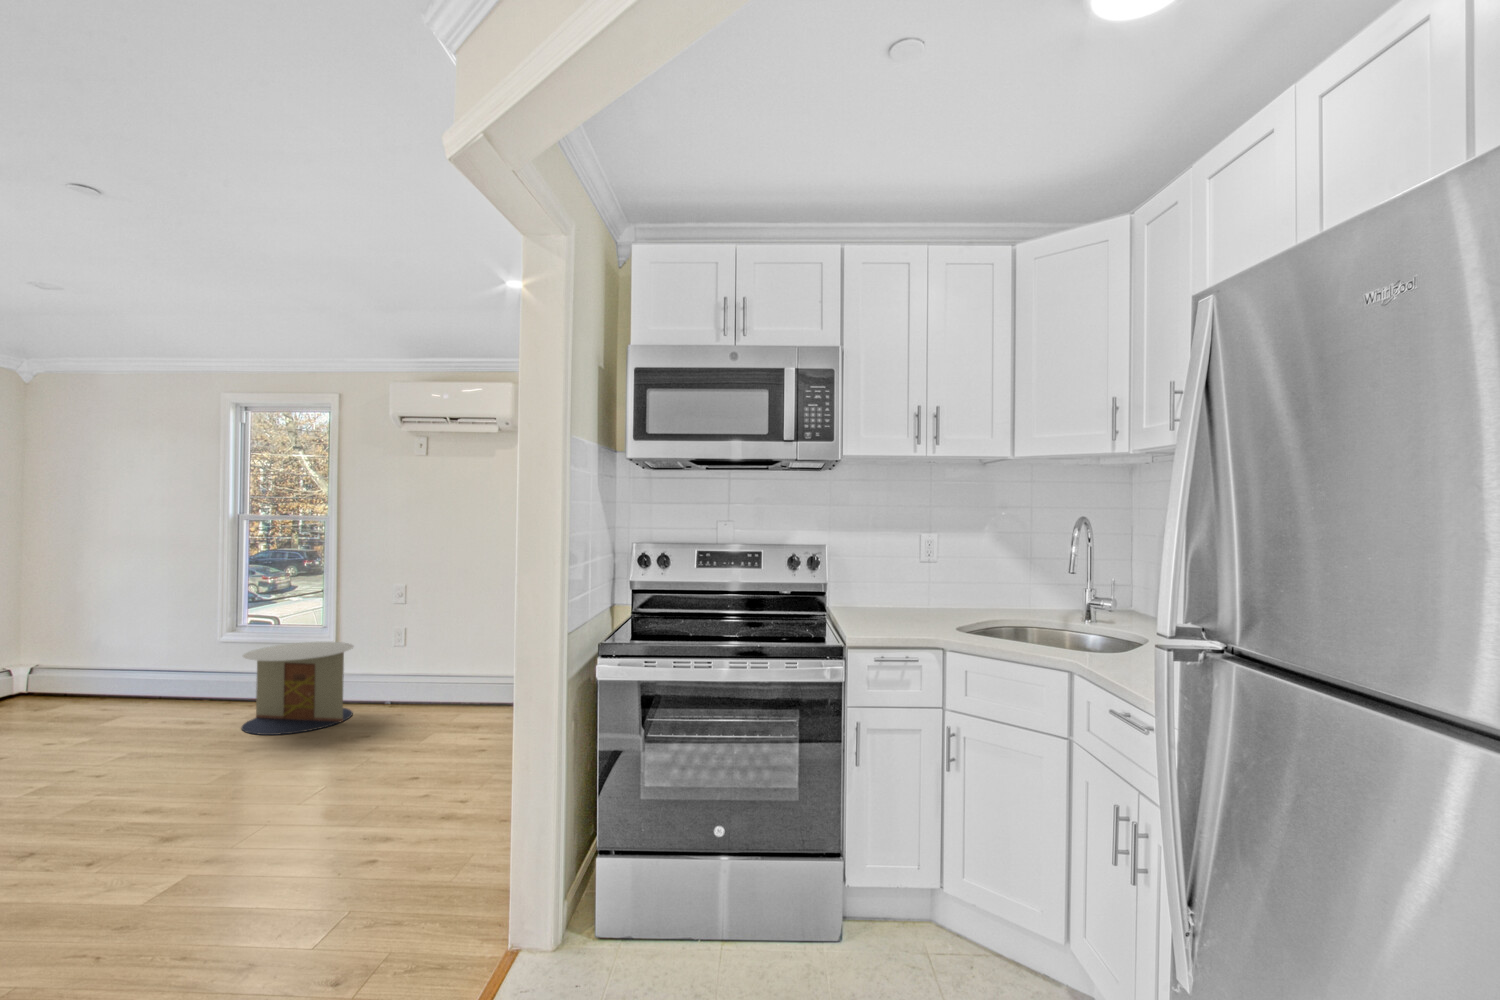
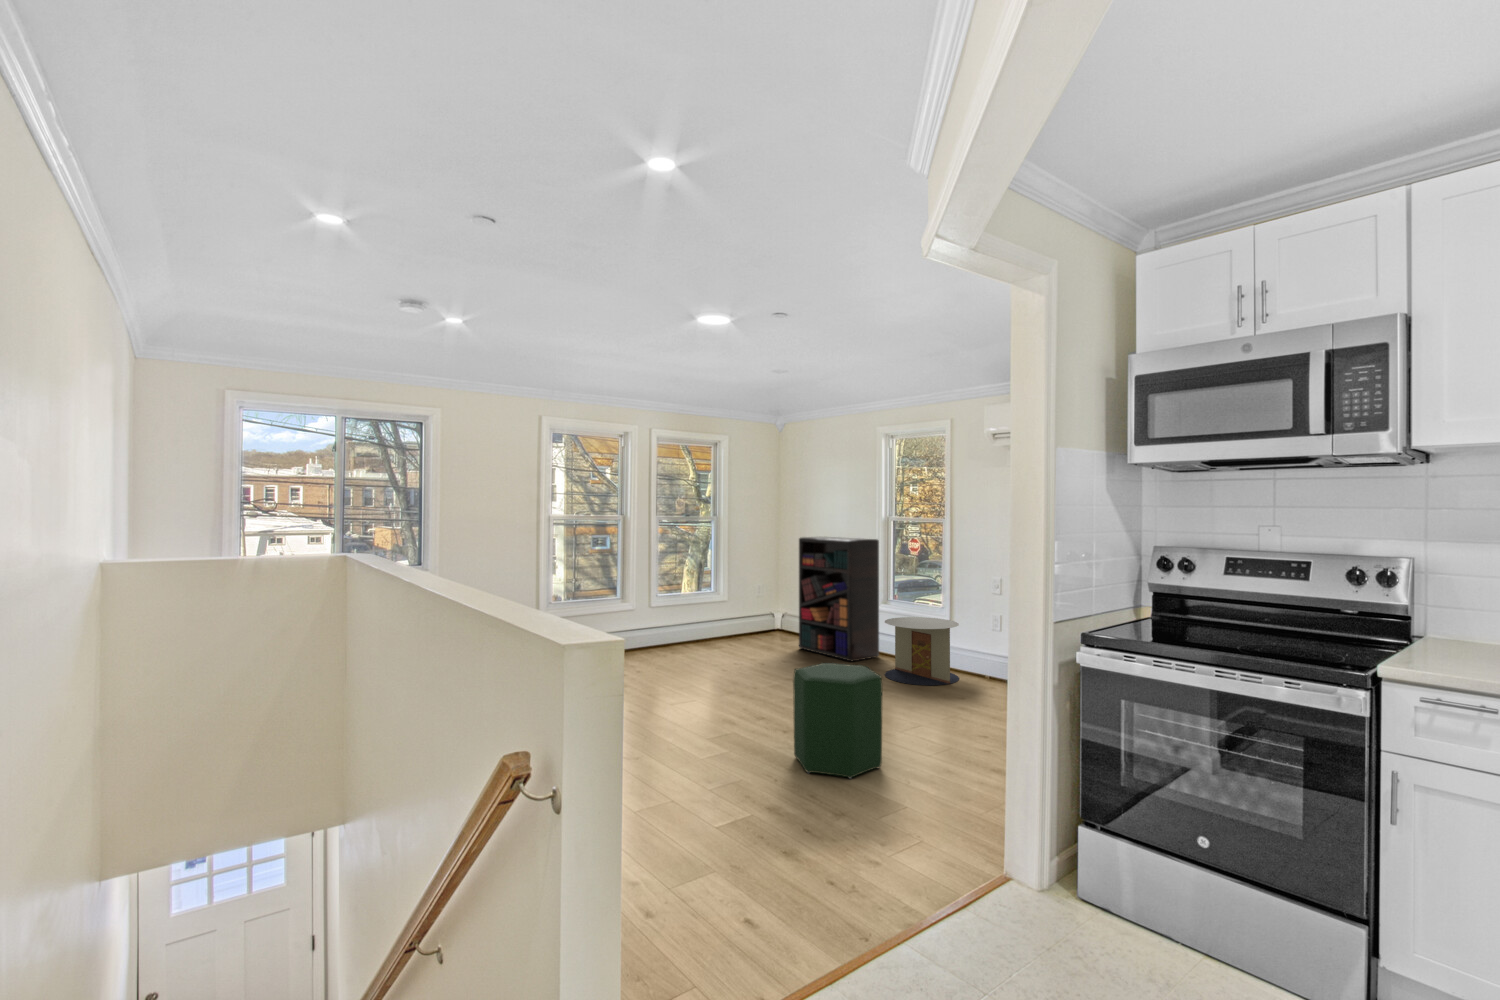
bookshelf: none [70,543,228,721] -> present [799,537,879,661]
ottoman: none [107,729,281,926] -> present [793,663,882,779]

